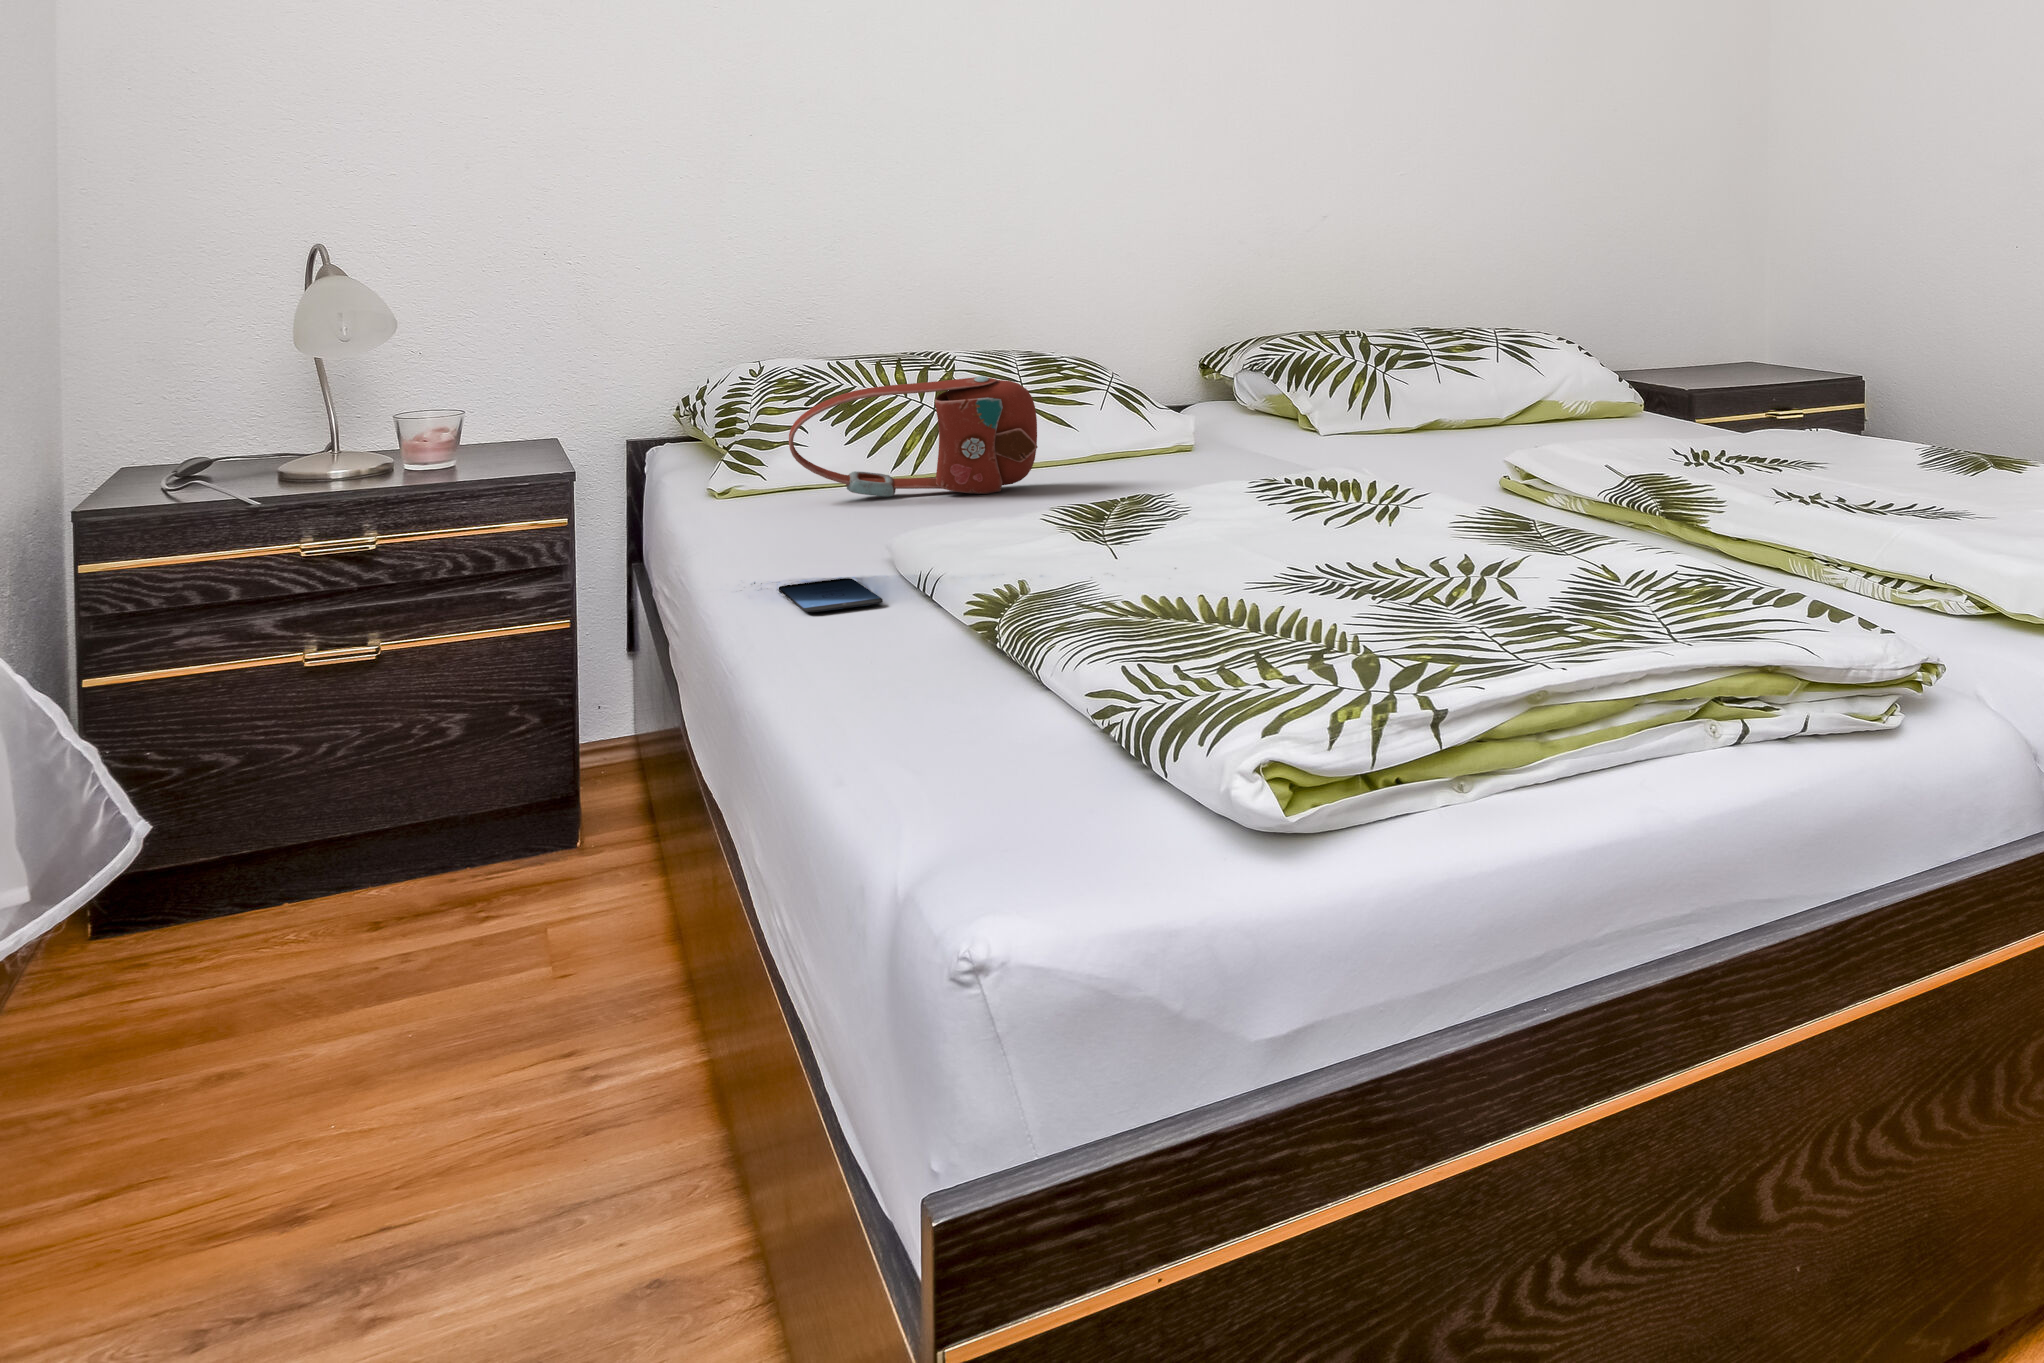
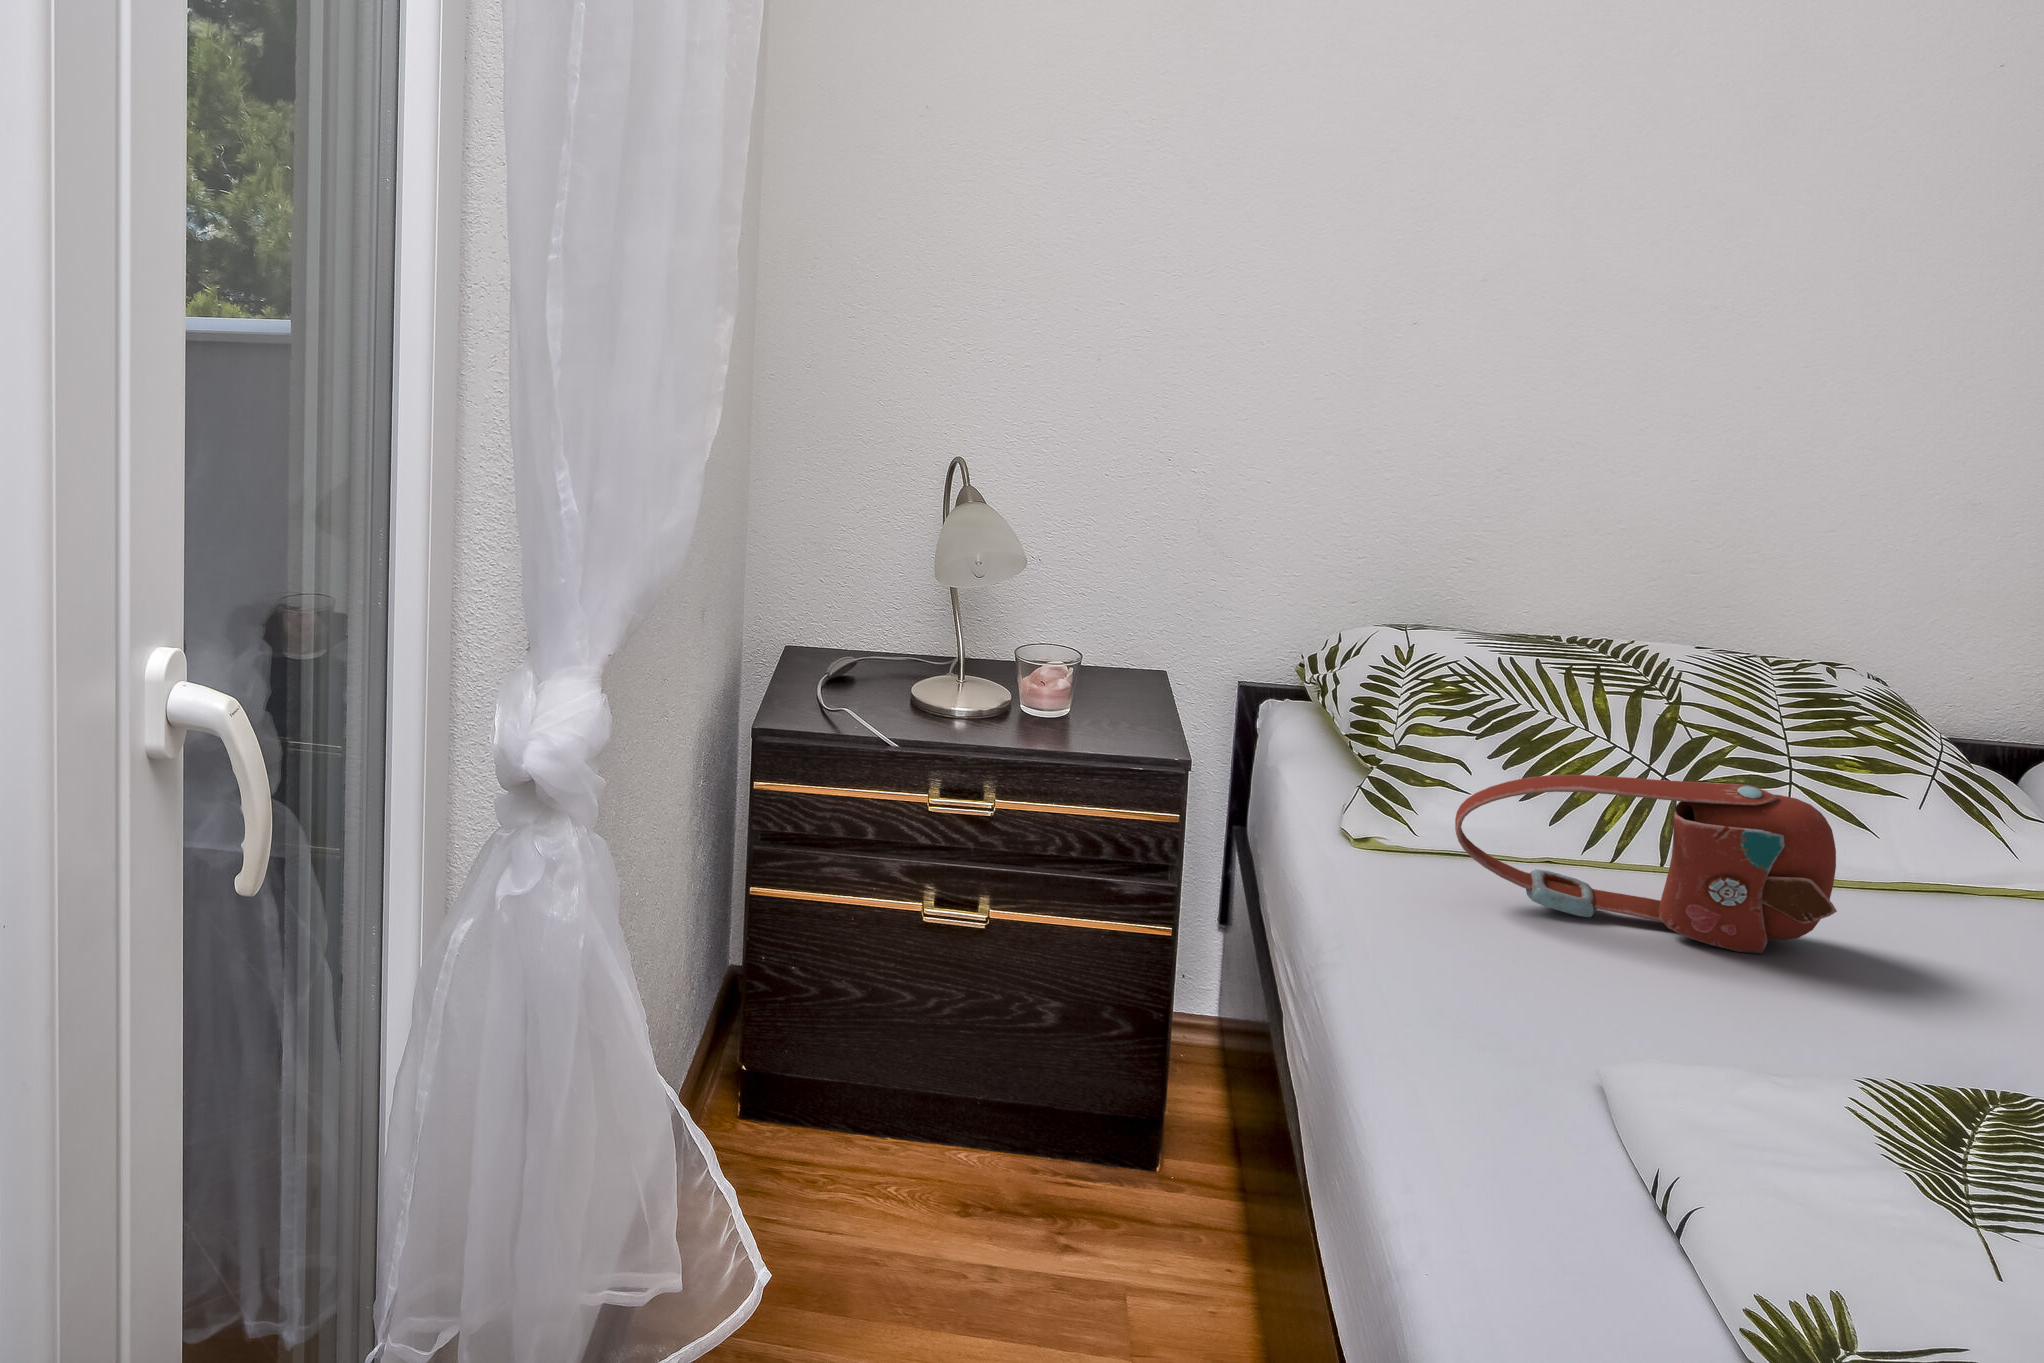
smartphone: present [779,578,883,612] -> none [1450,1126,1612,1243]

